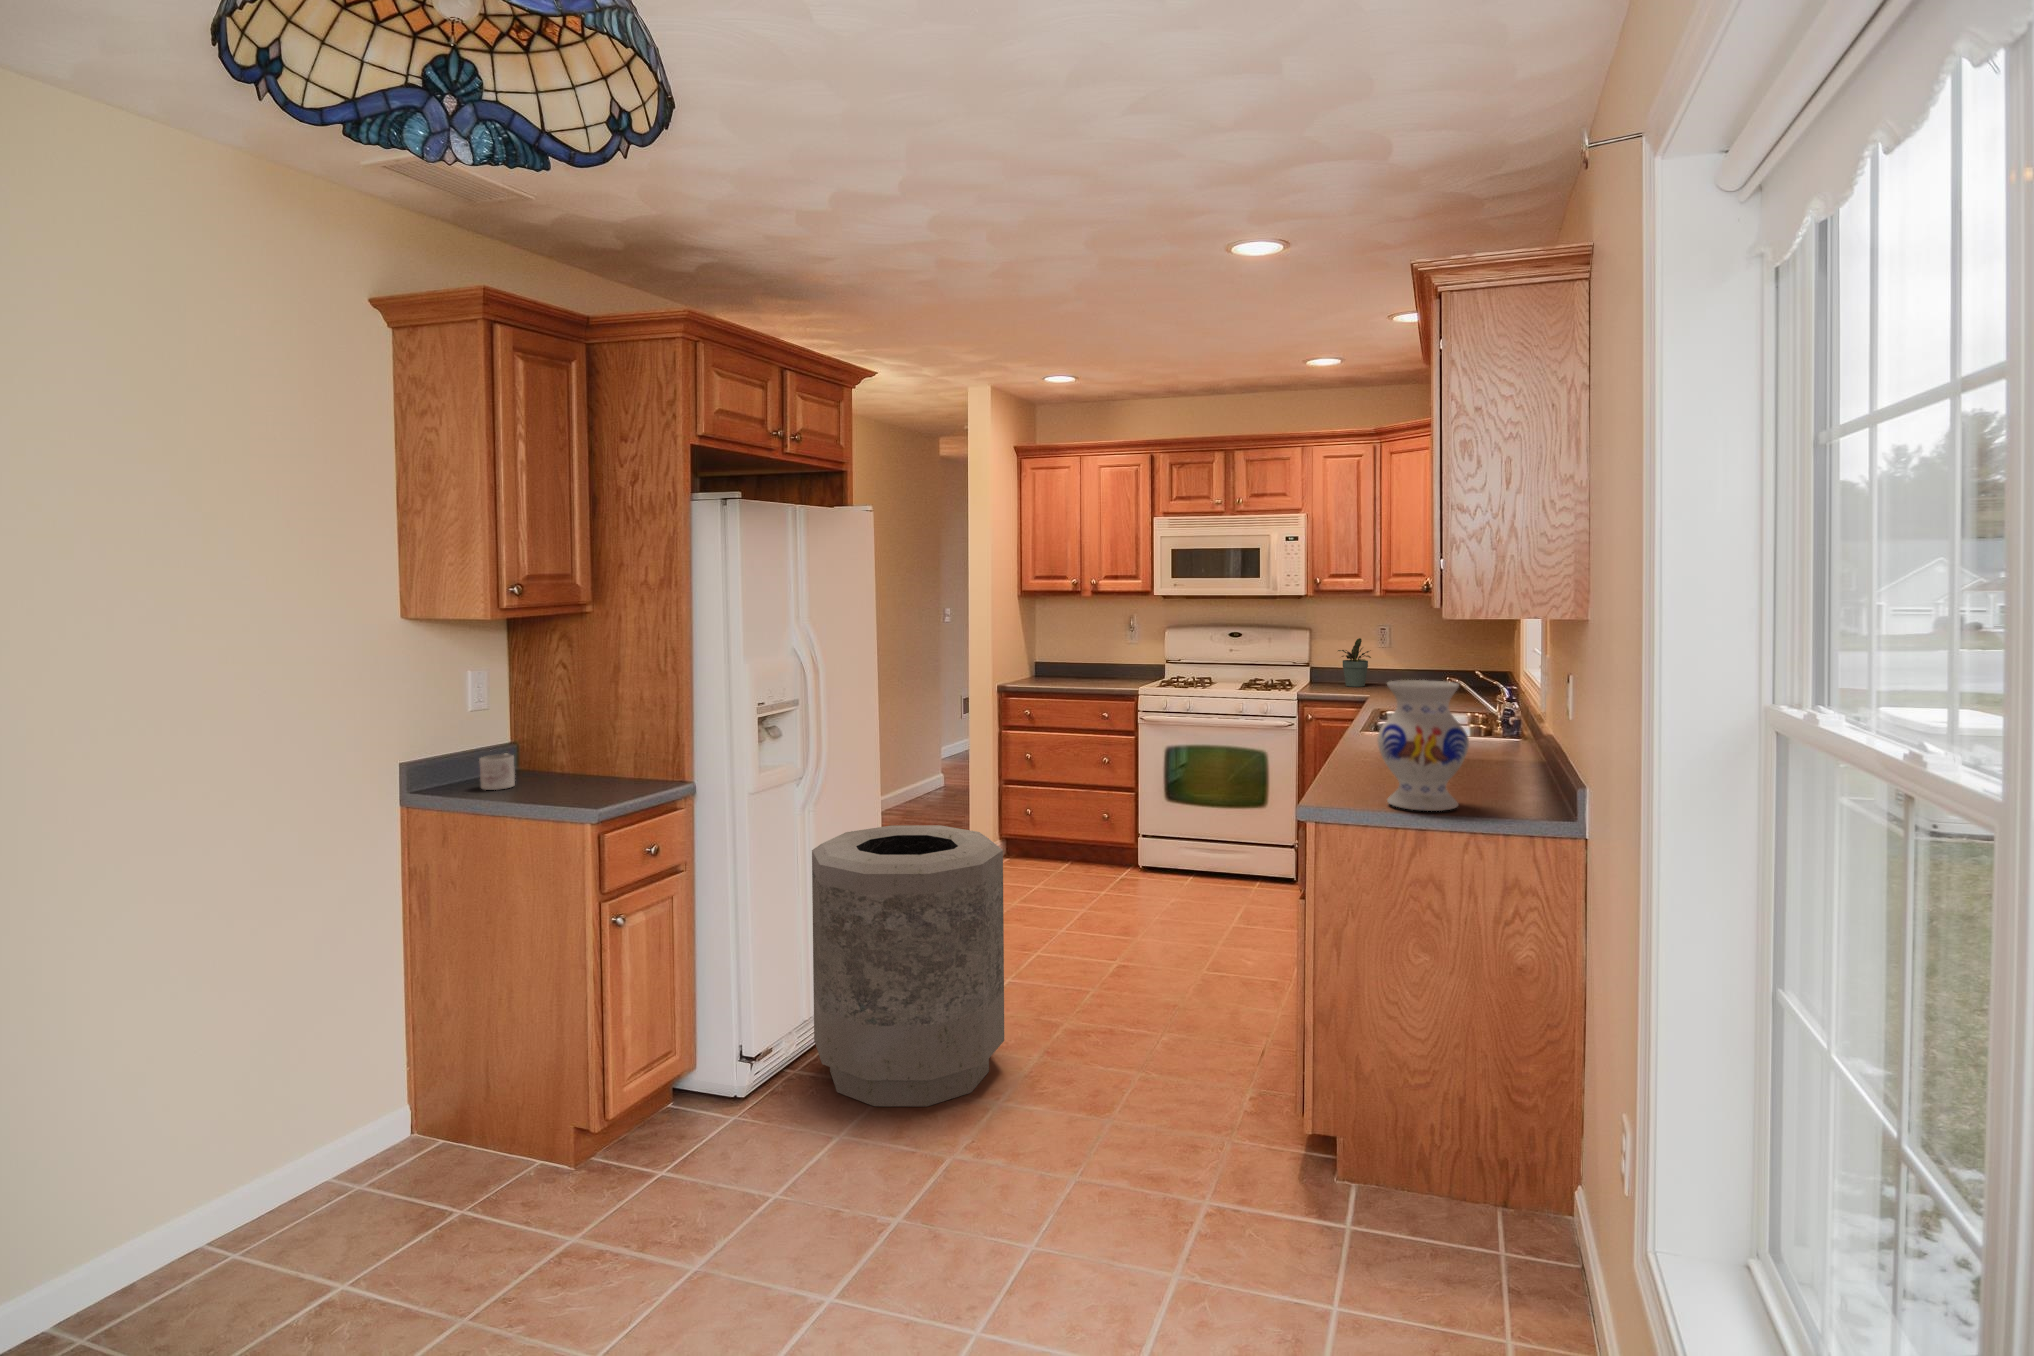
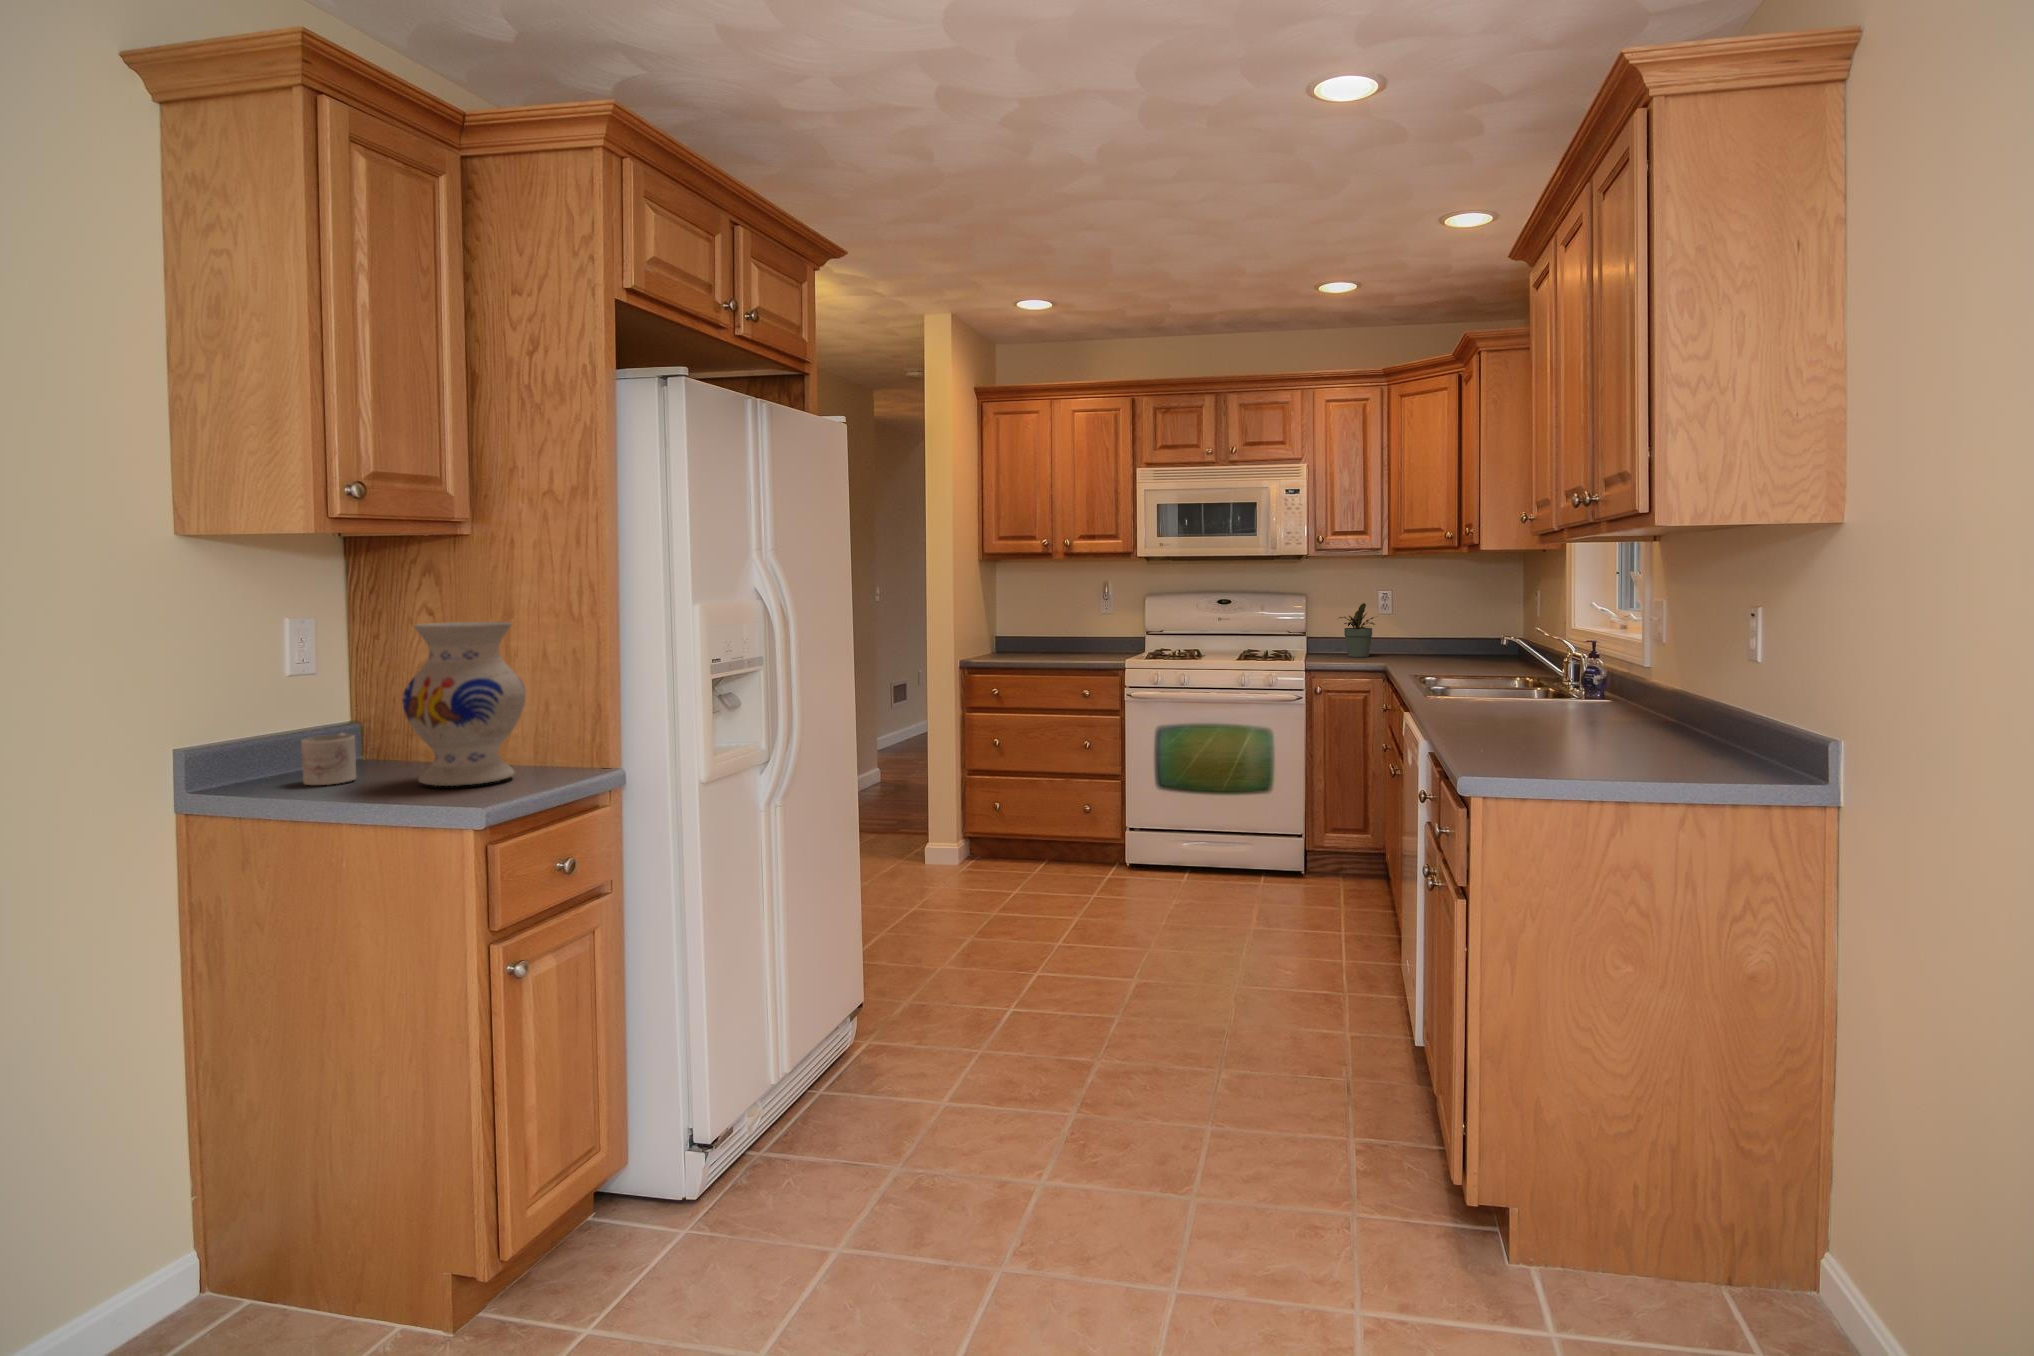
vase: present [1377,680,1469,811] -> present [402,622,526,786]
trash can: present [812,825,1004,1106] -> none [782,820,1037,1195]

